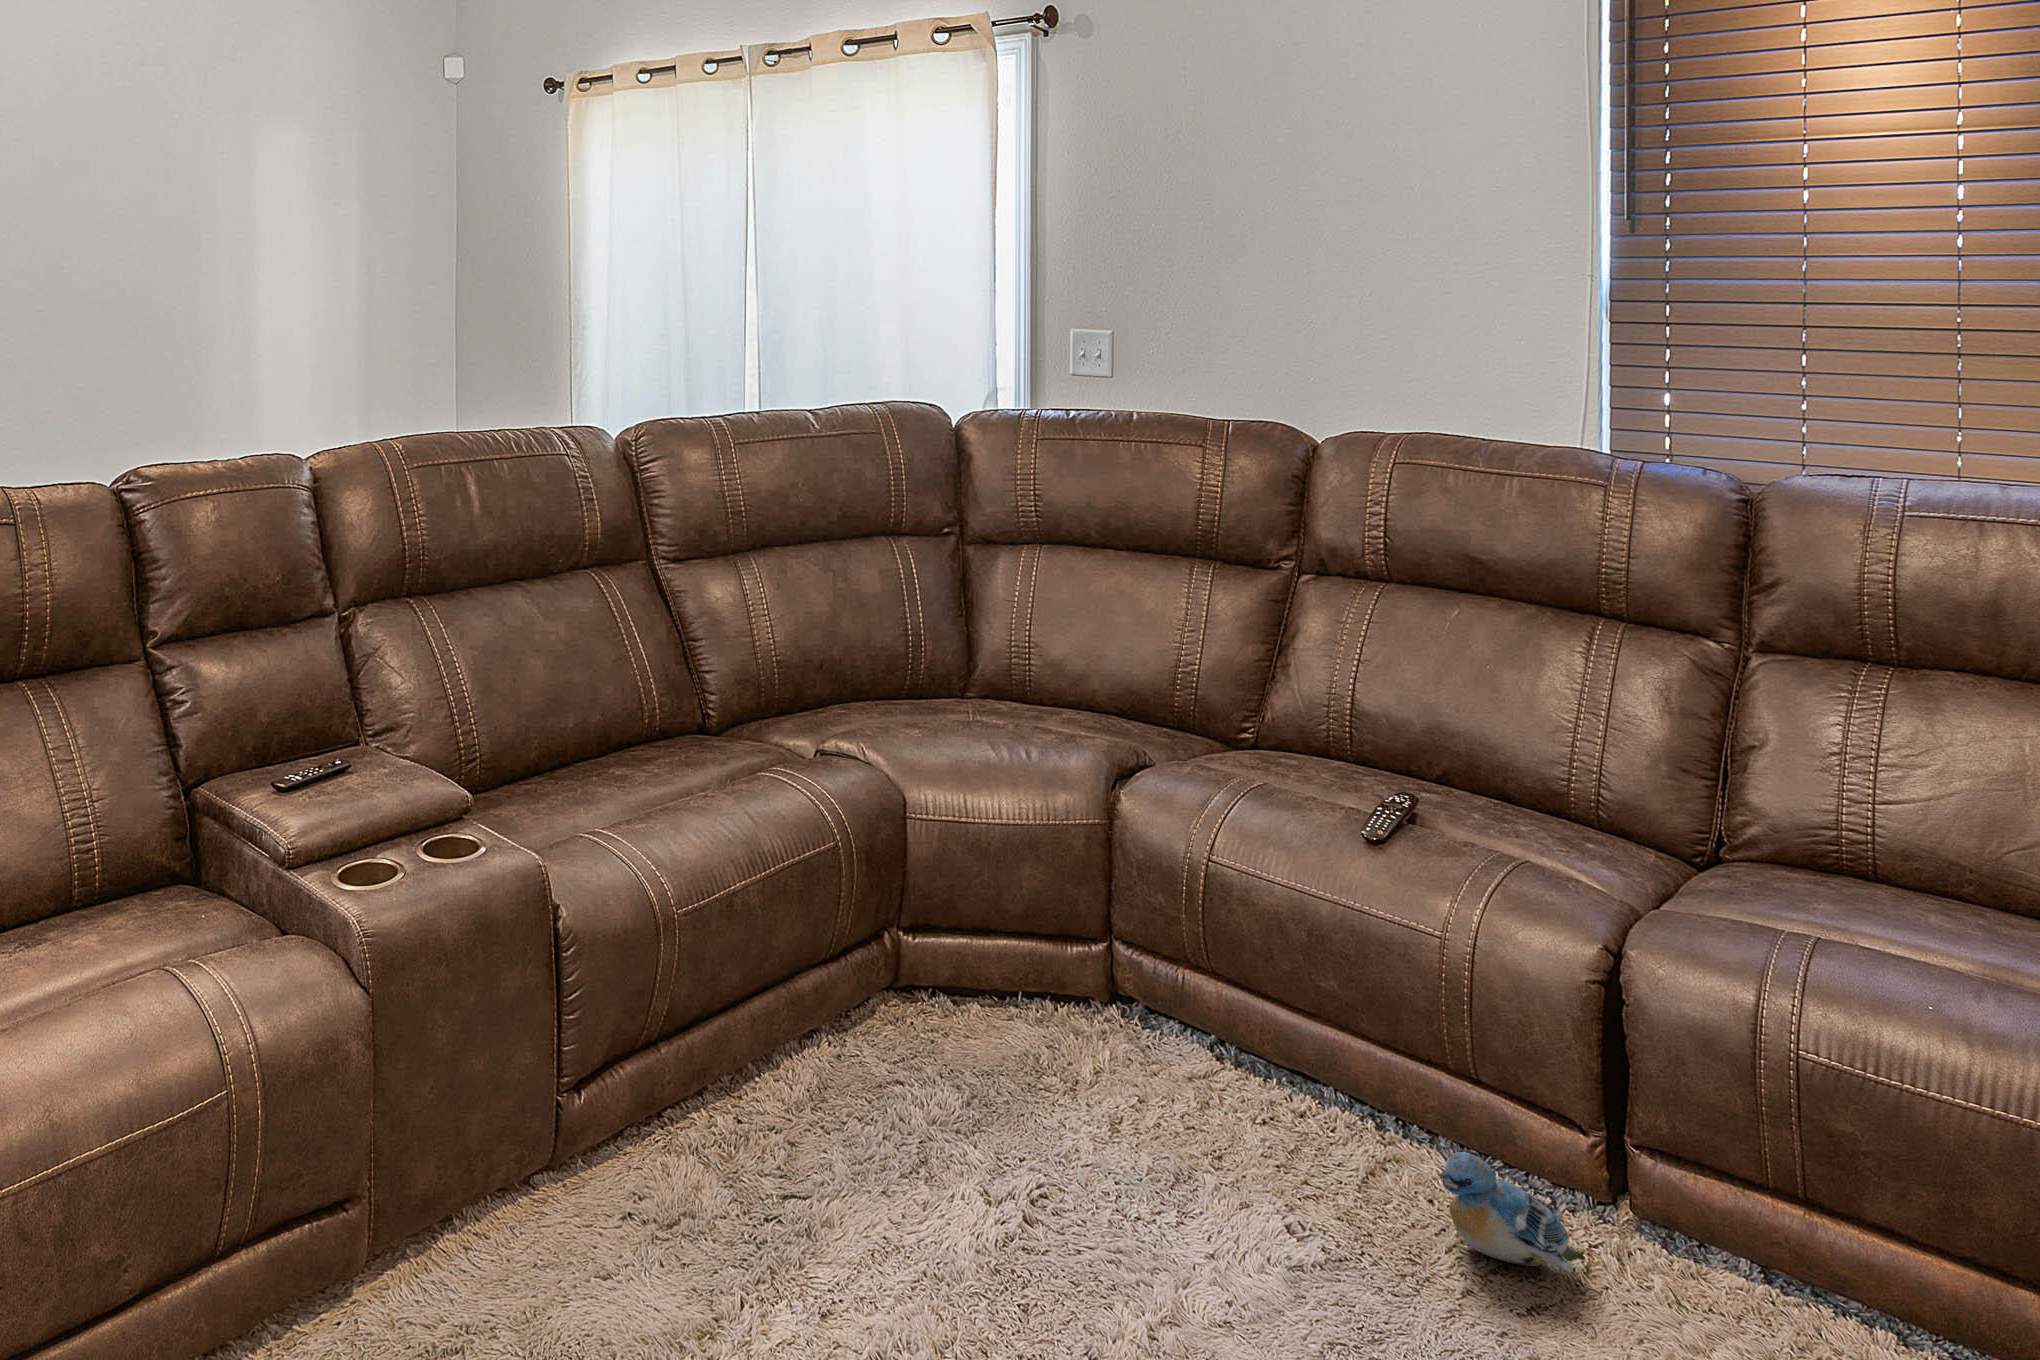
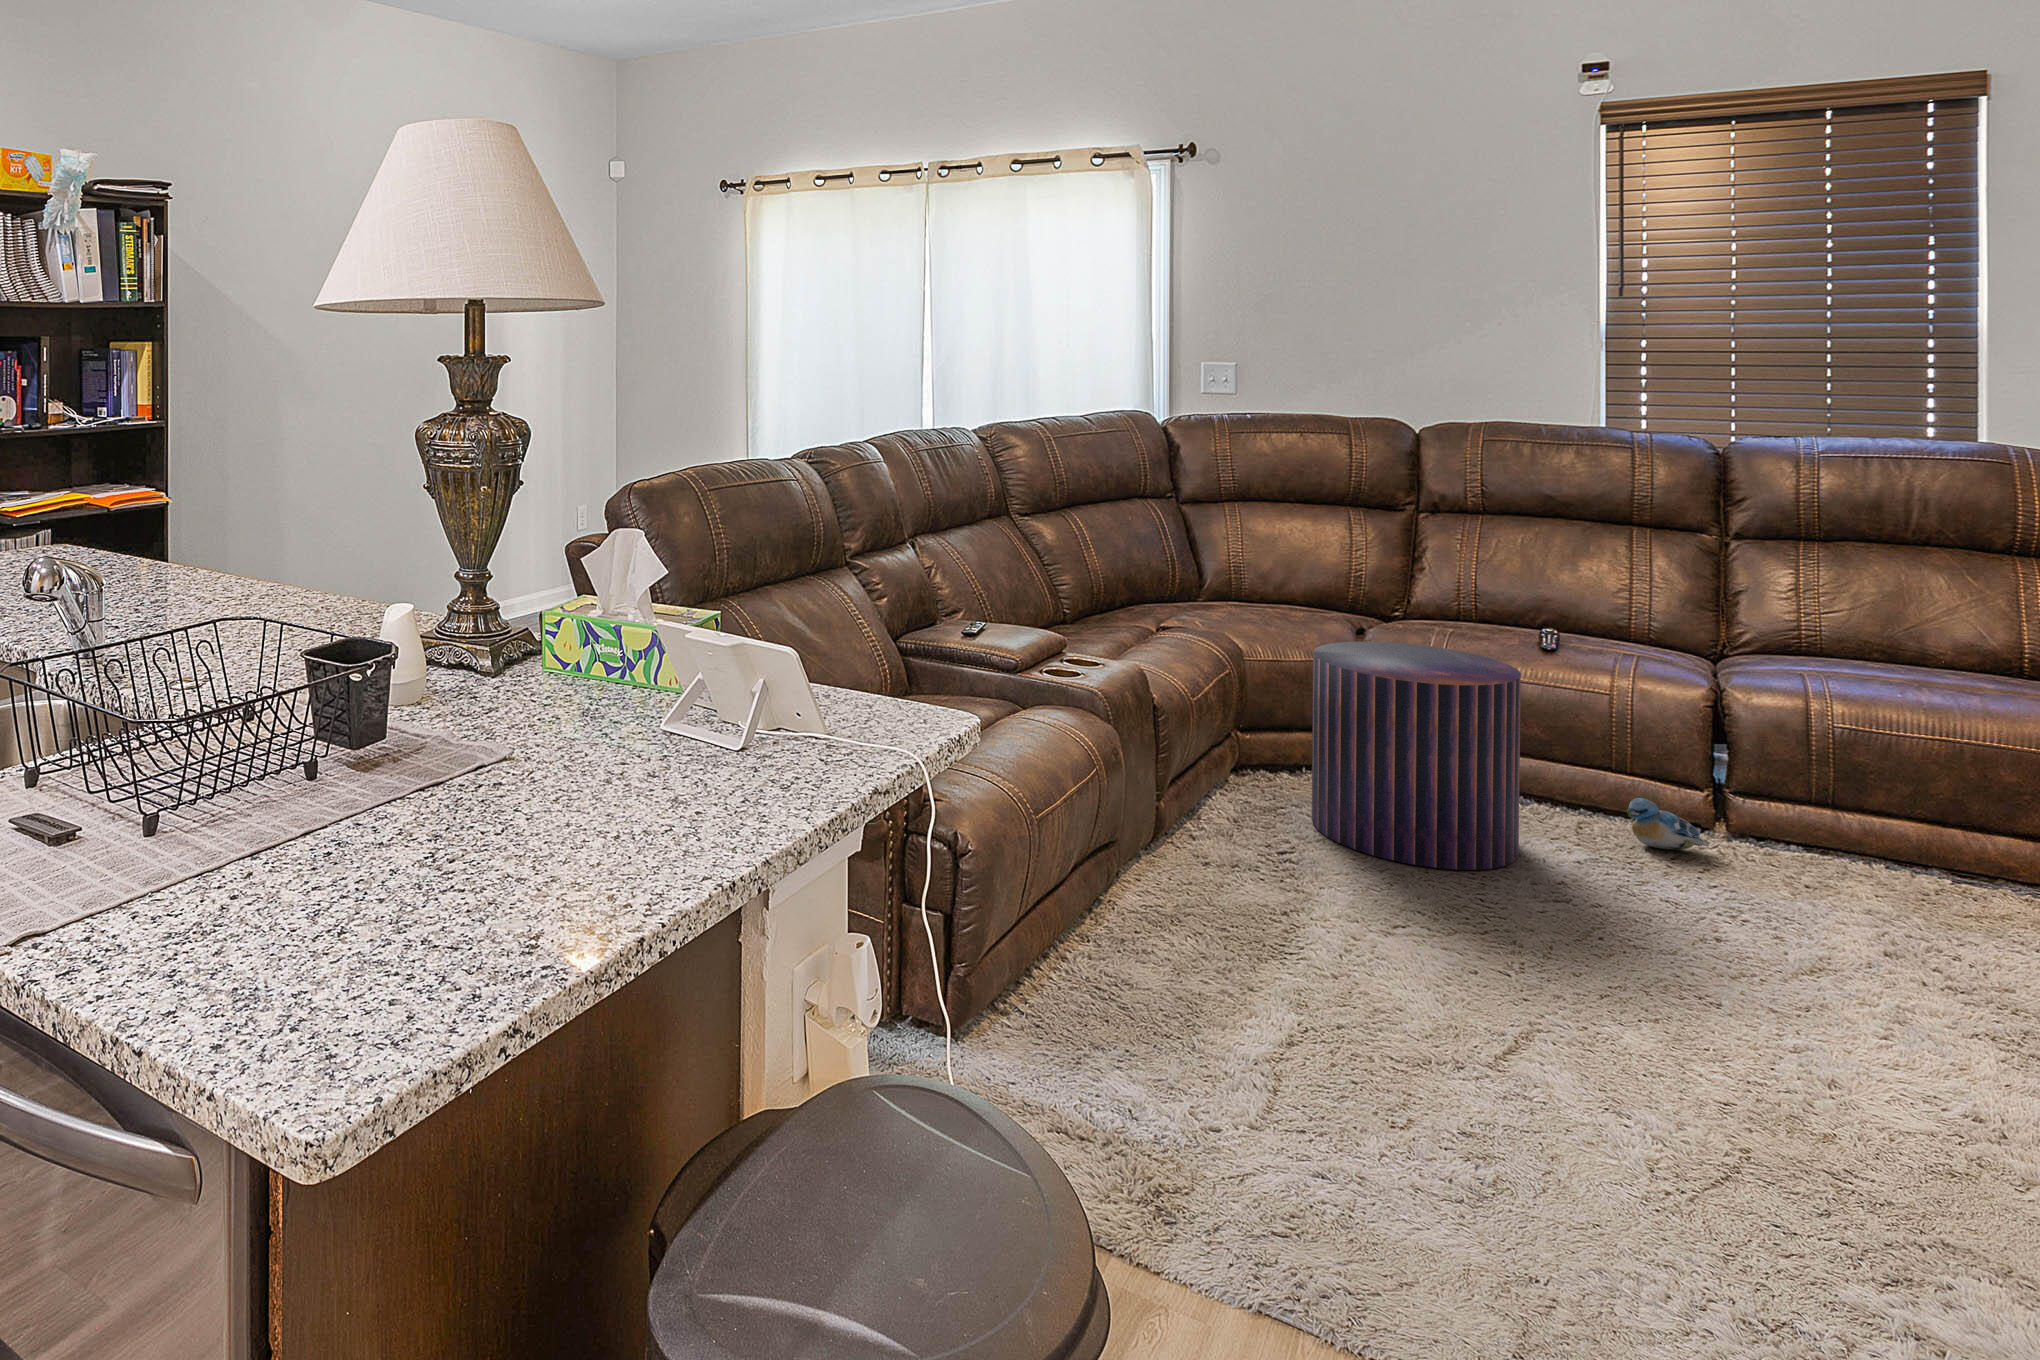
pouf: none [888,804,1234,1299] -> present [1312,642,1521,870]

